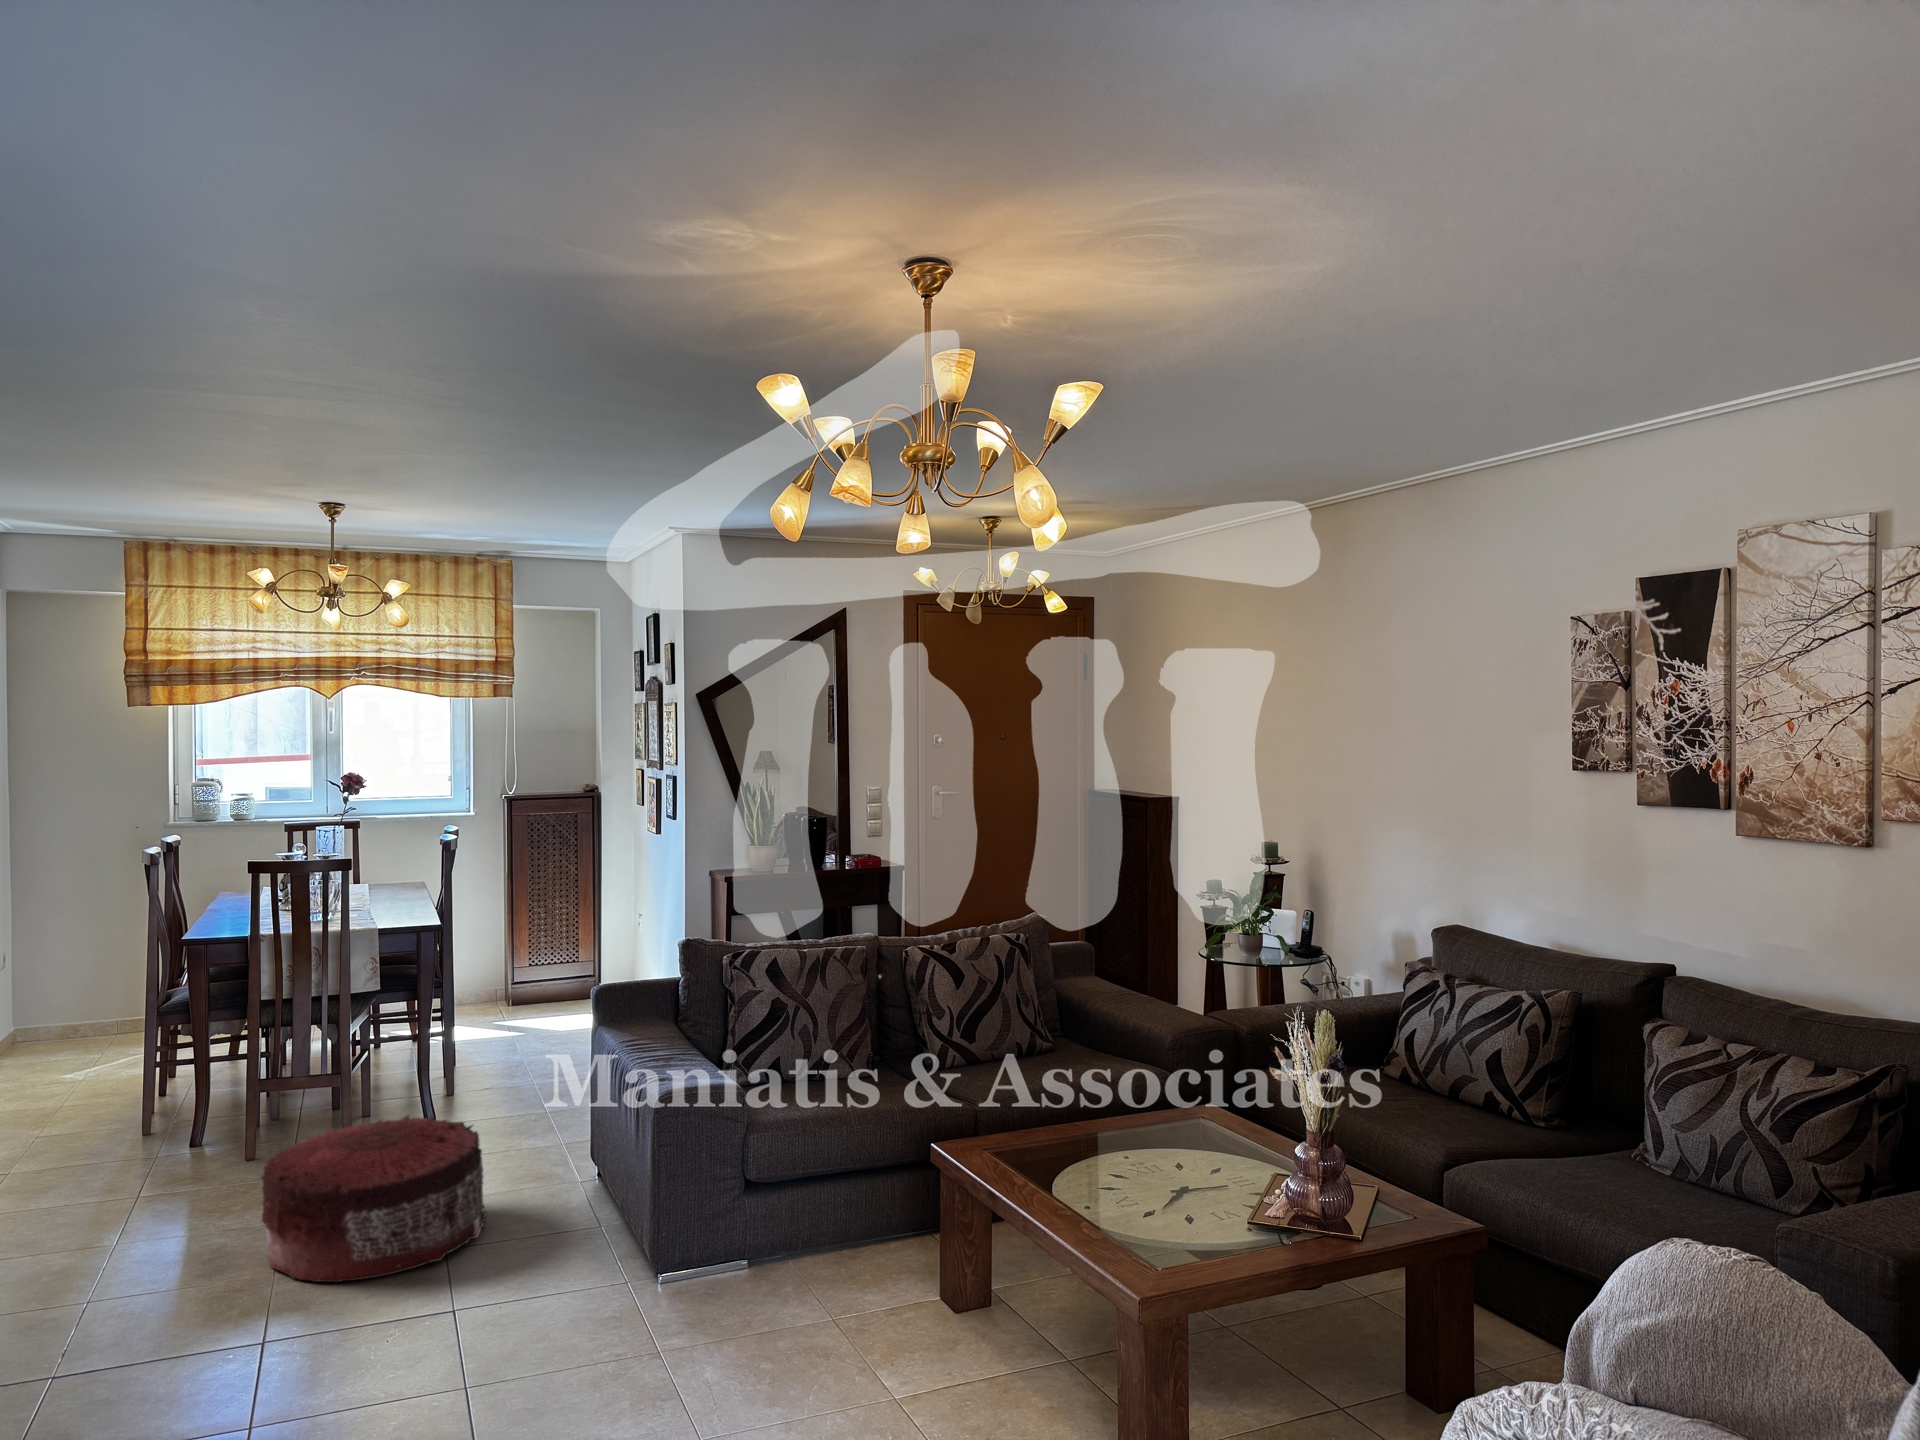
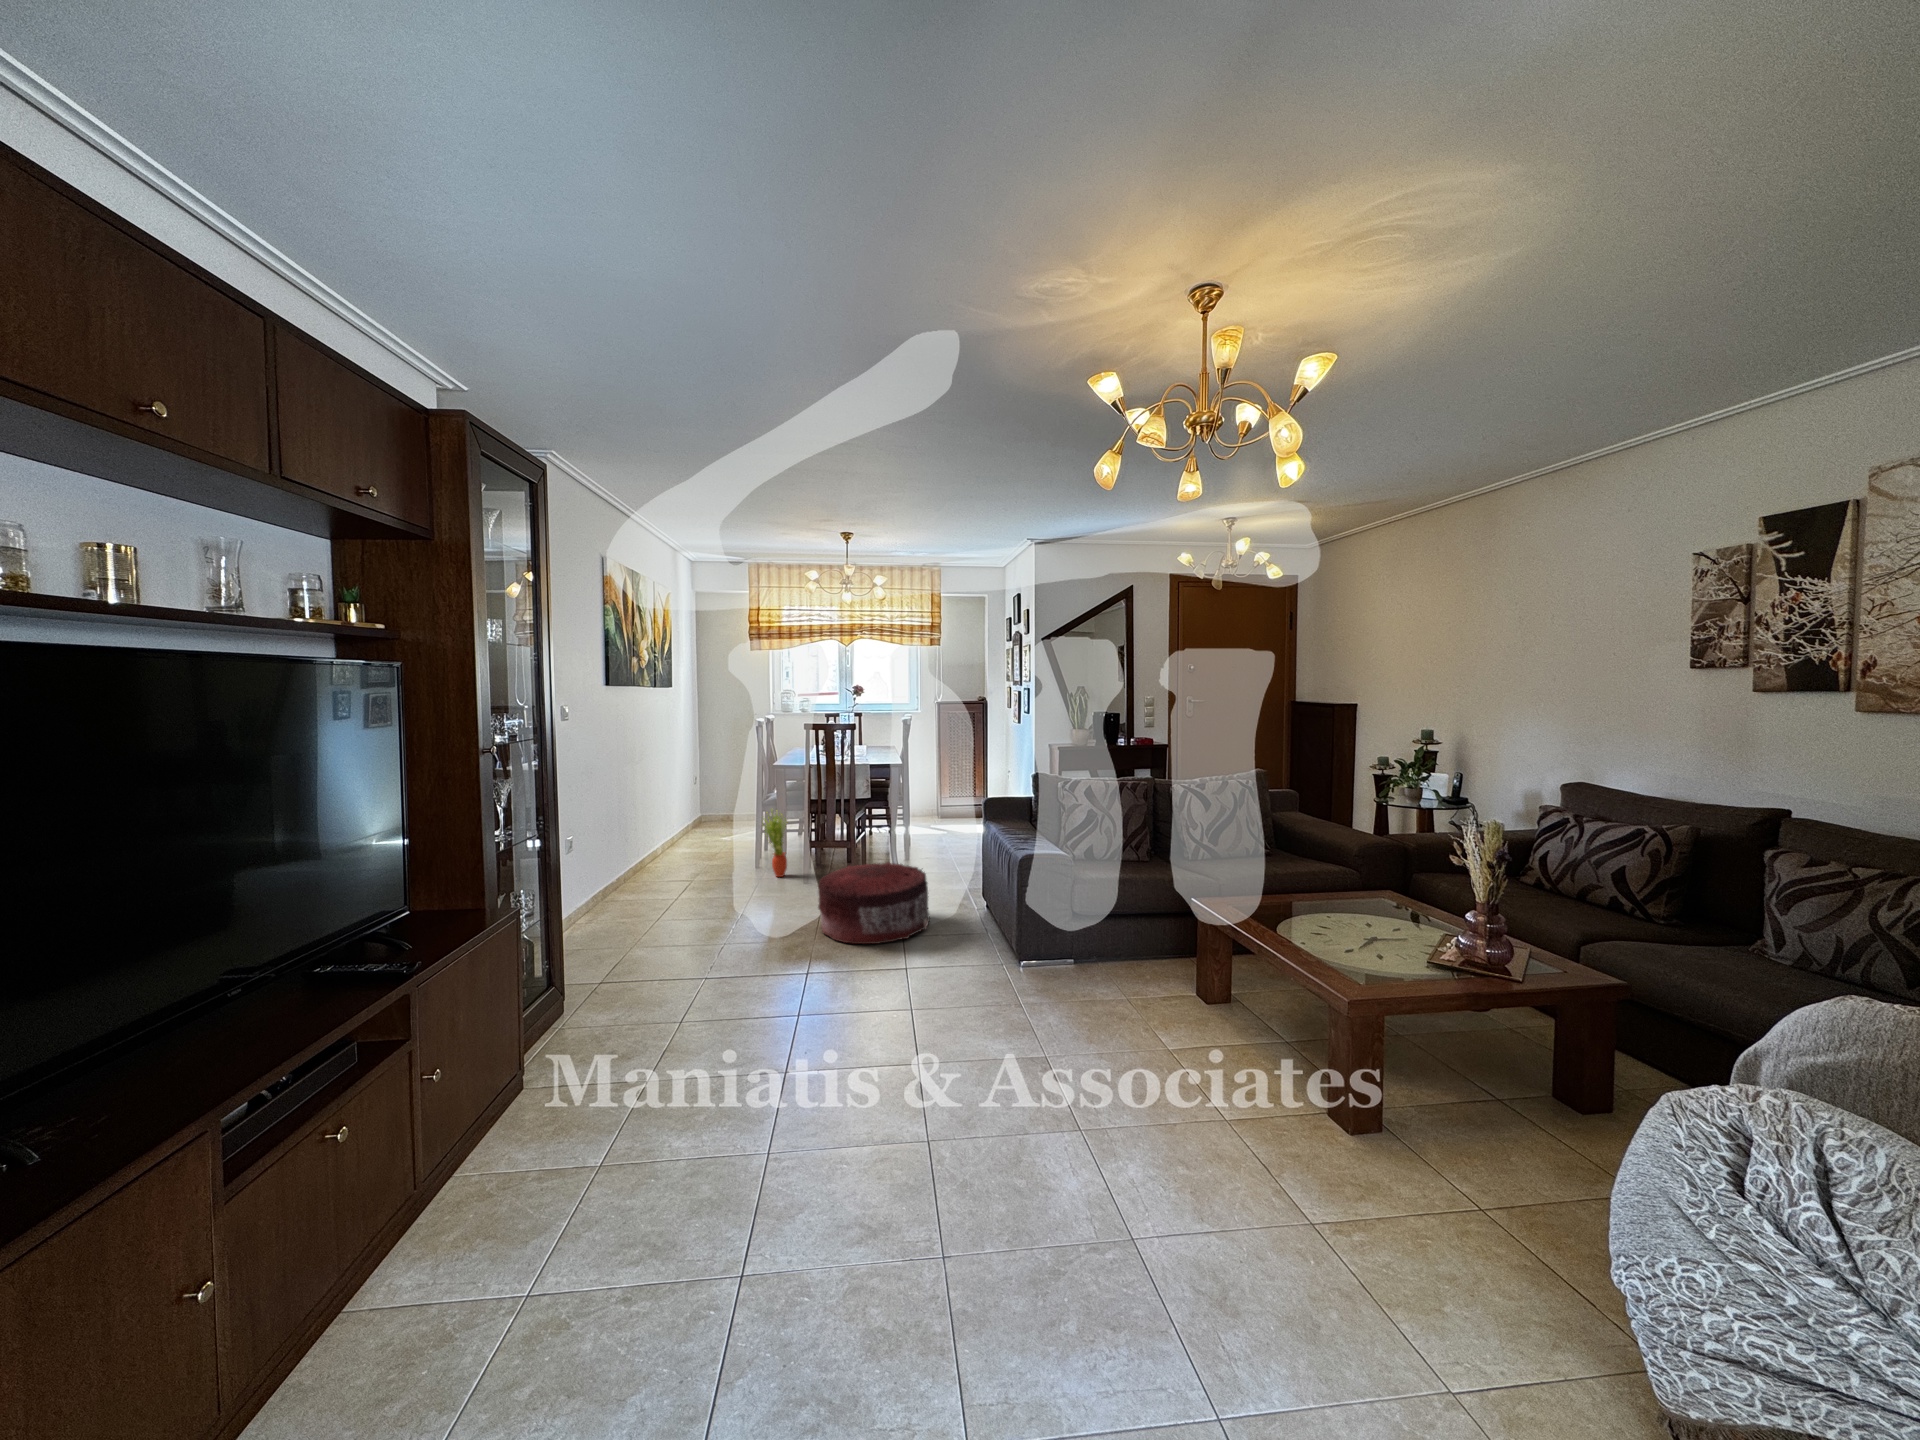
potted plant: none [143,1022,202,1157] -> present [764,812,788,877]

